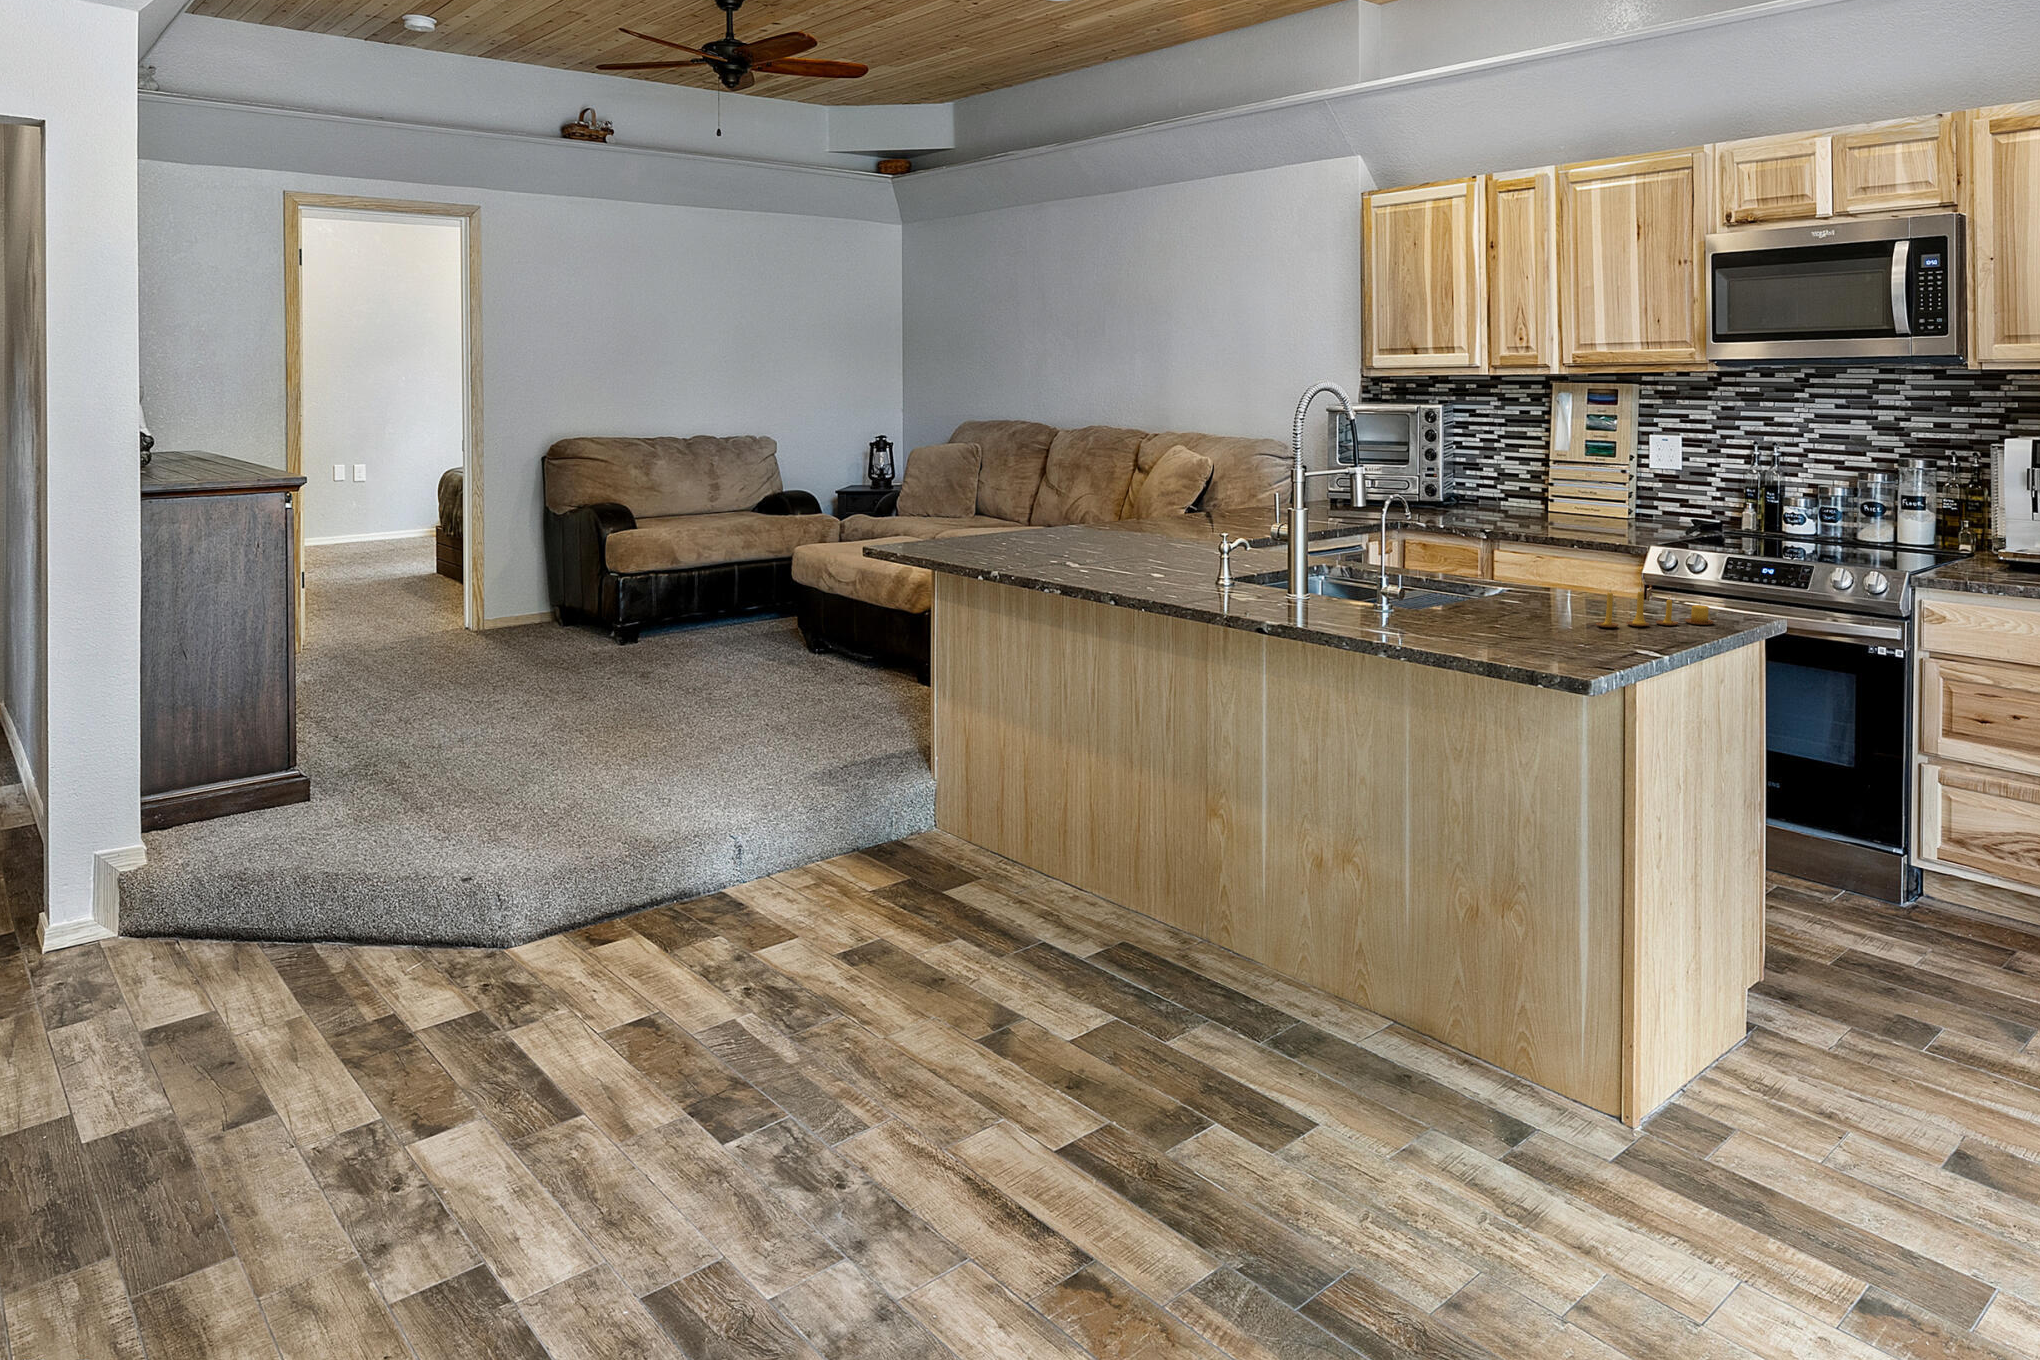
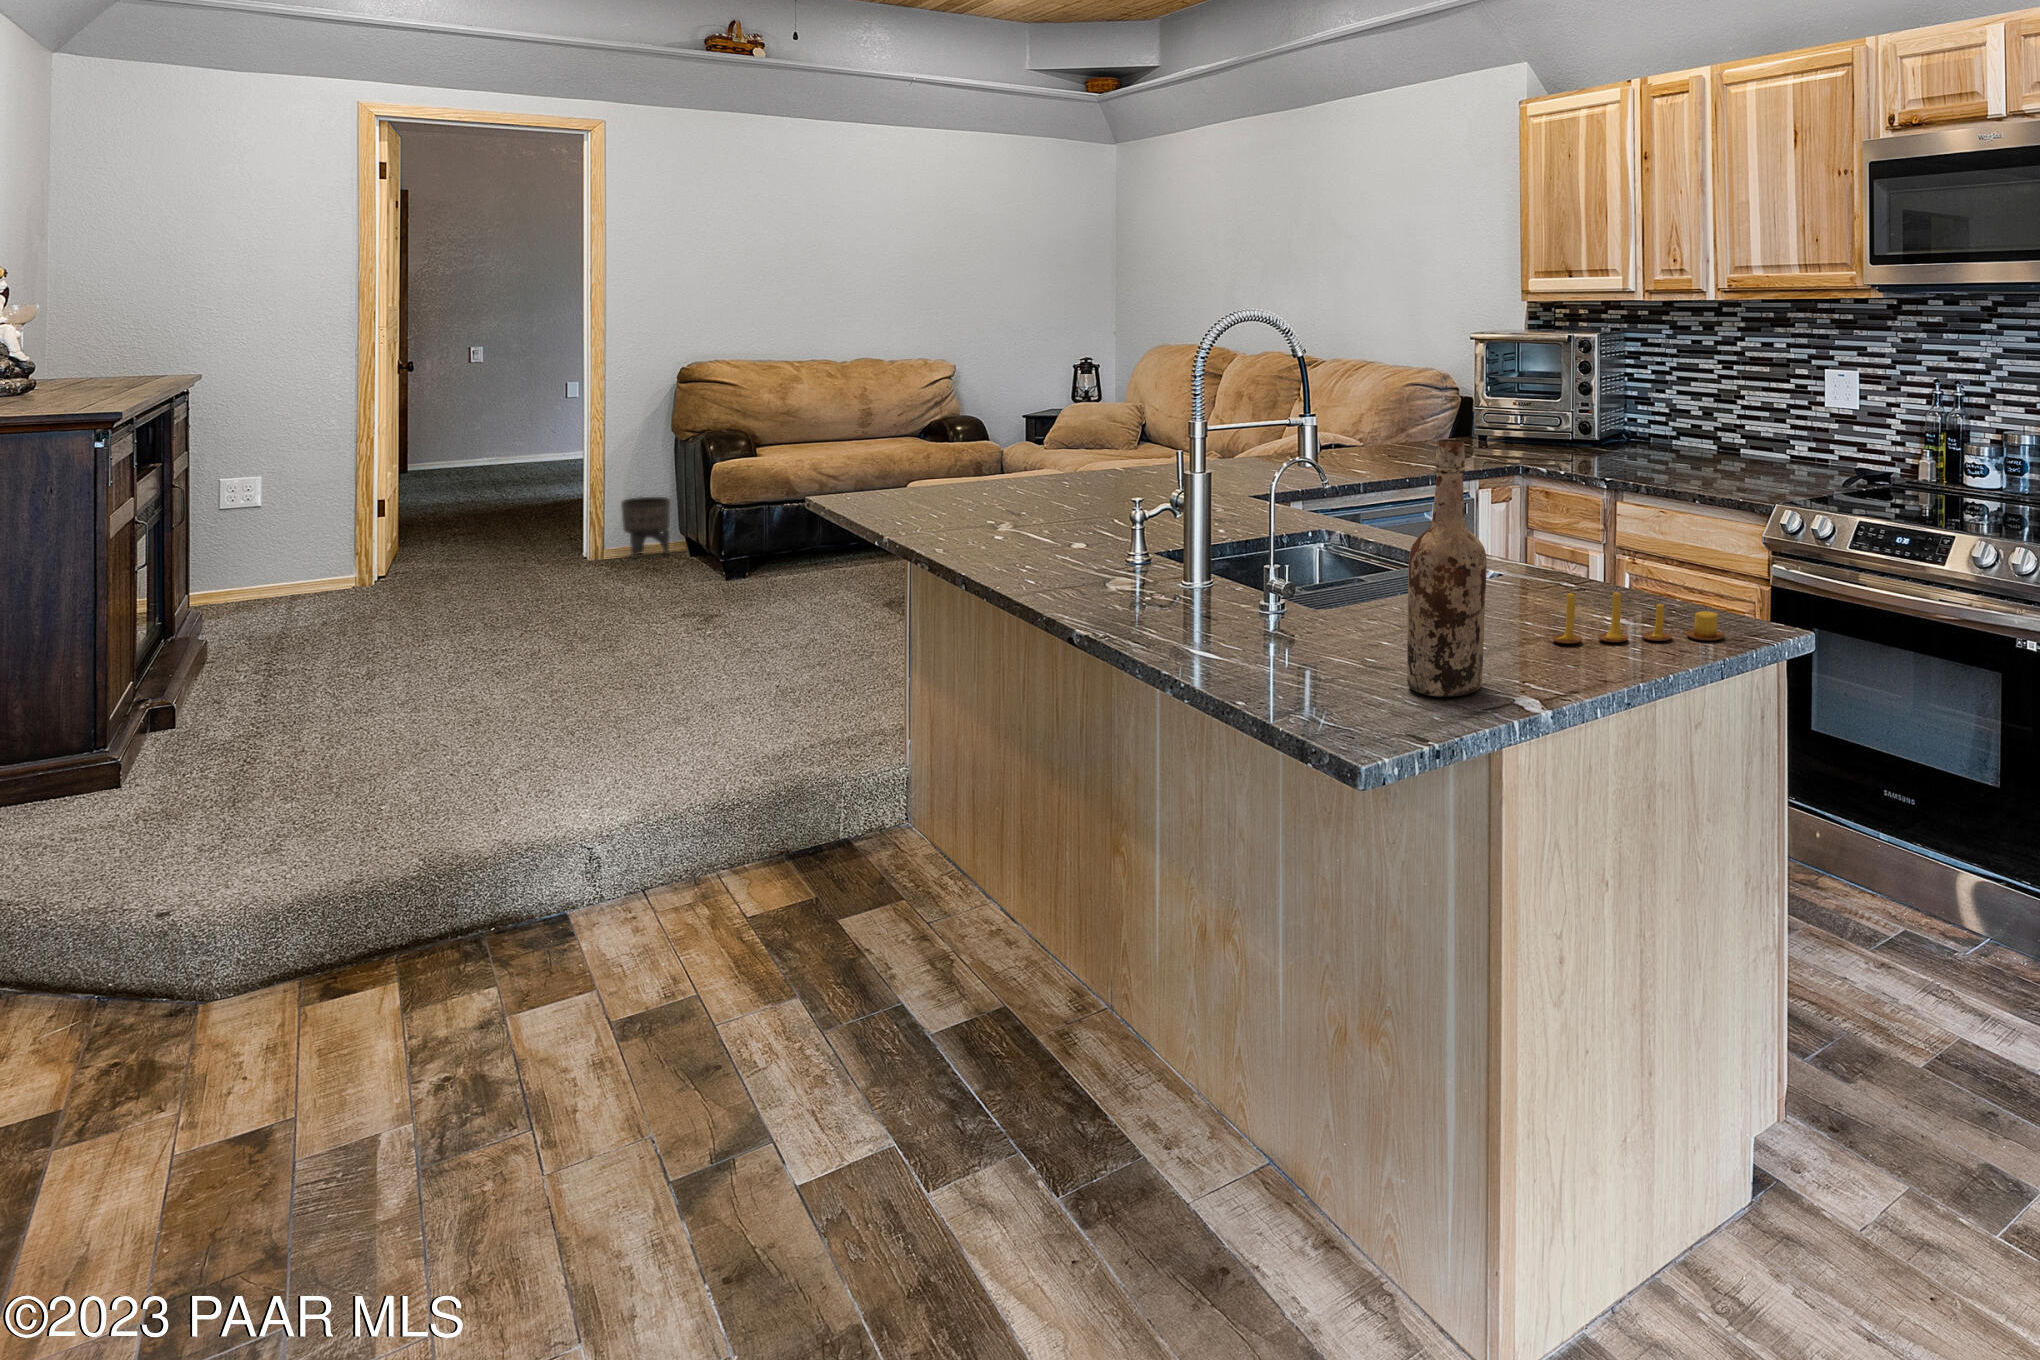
wine bottle: none [1532,484,1588,655] -> present [1407,440,1487,696]
planter: none [505,568,547,625] -> present [621,497,671,559]

